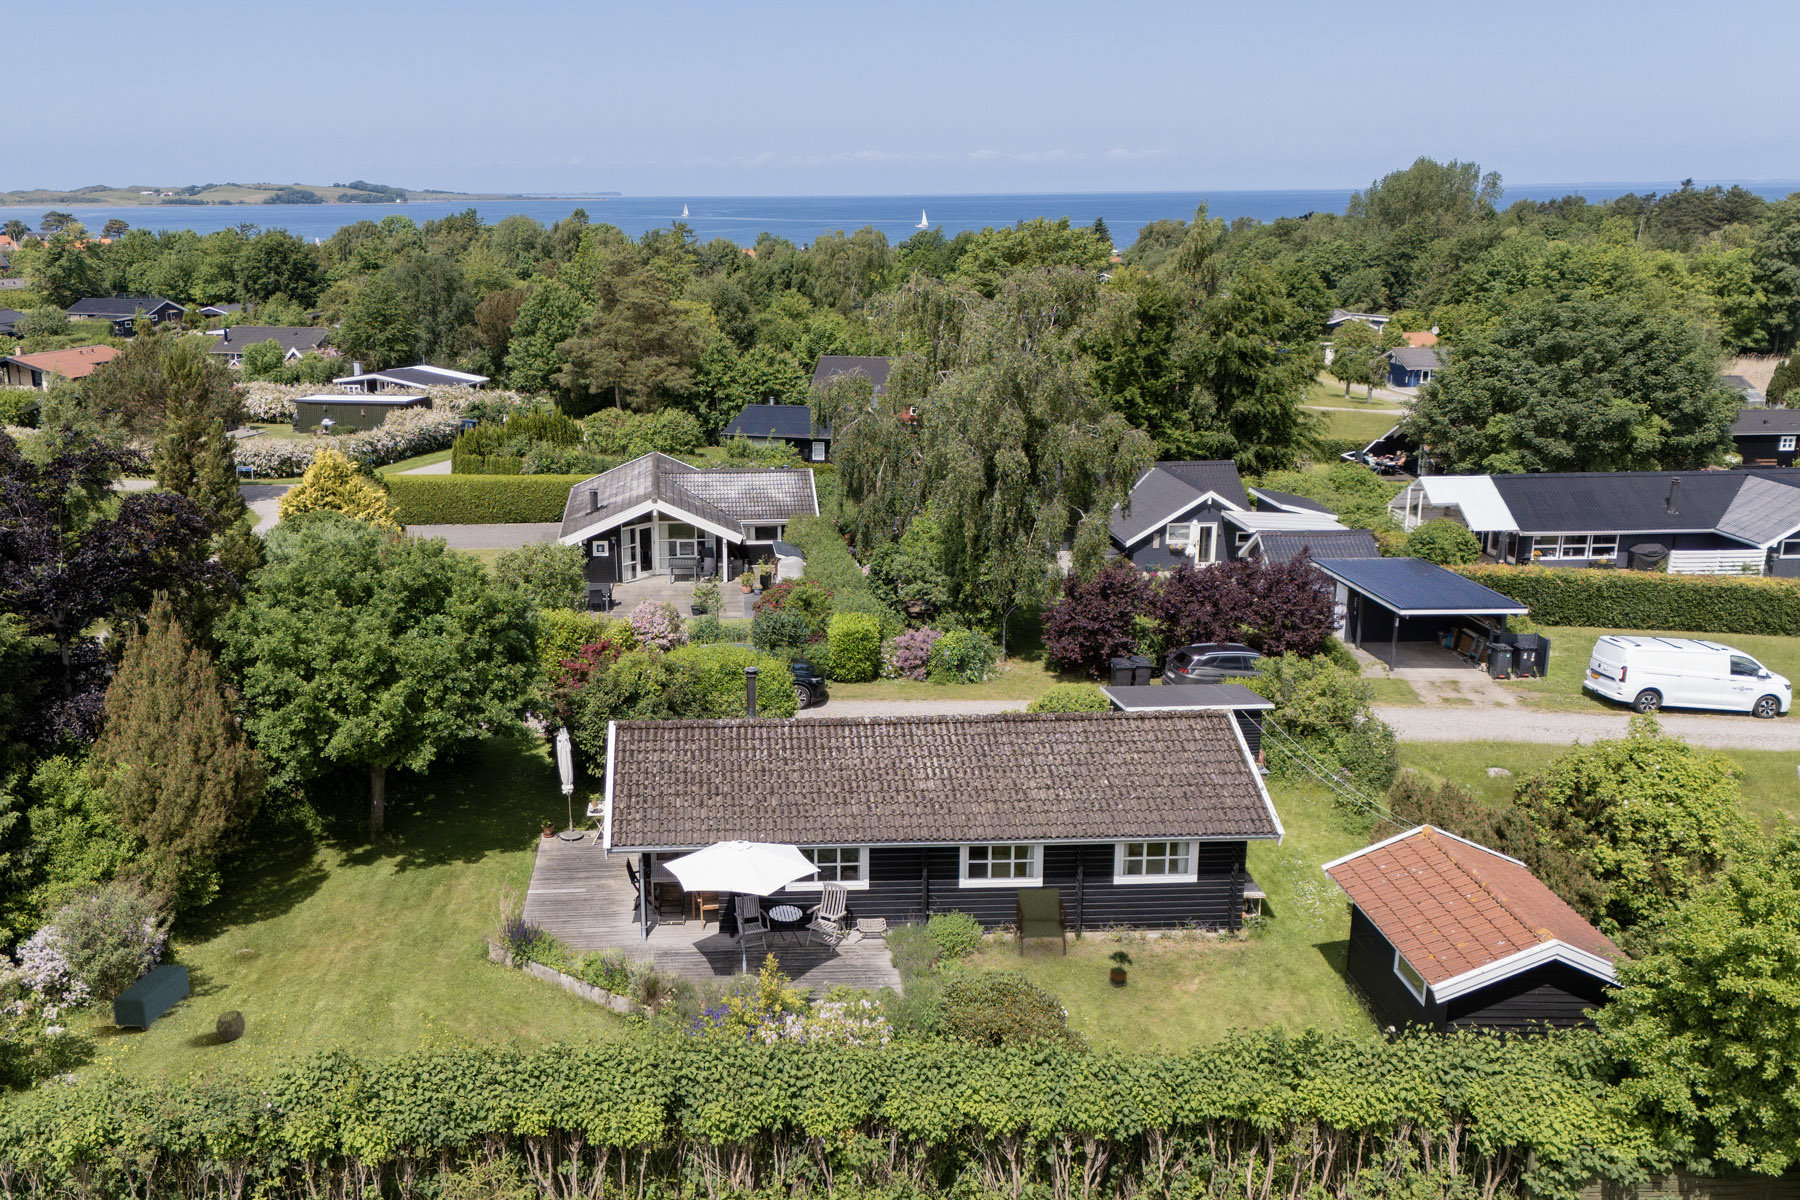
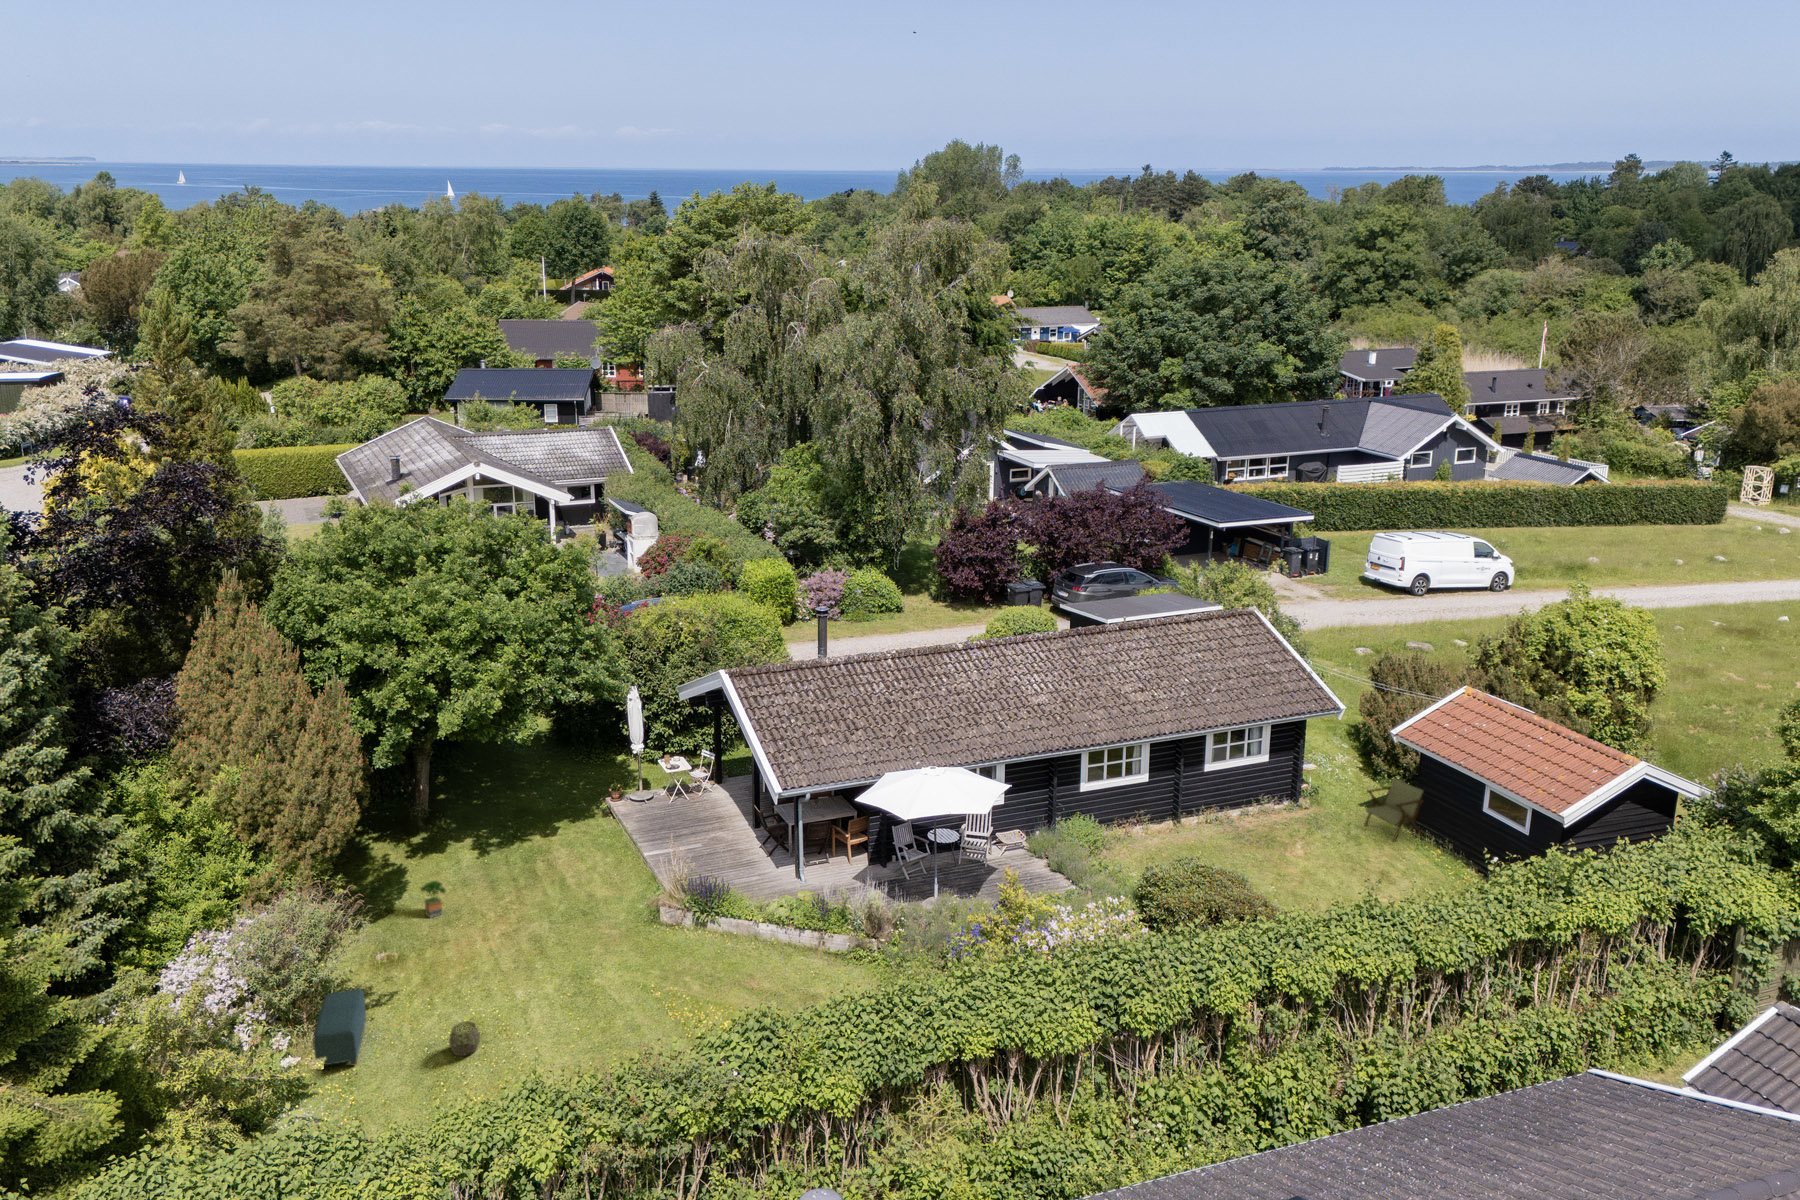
lounge chair: present [1014,888,1068,956] -> present [1365,778,1423,841]
potted tree: present [1108,951,1133,987] -> present [420,881,446,918]

